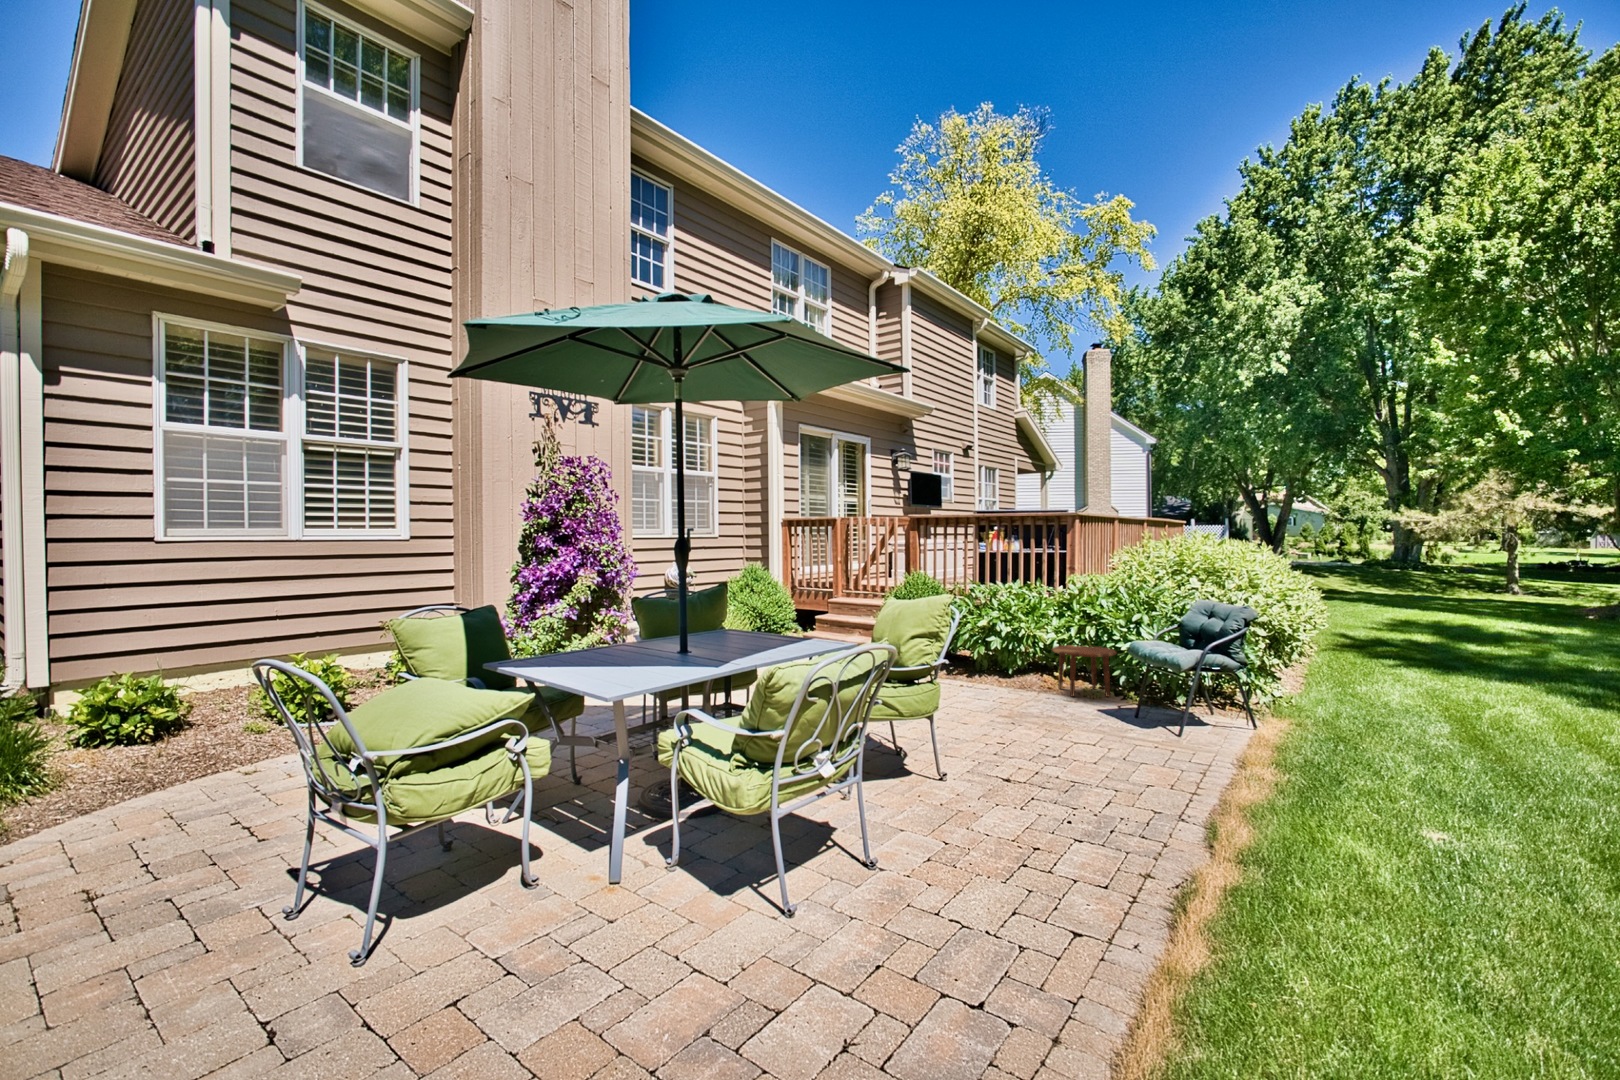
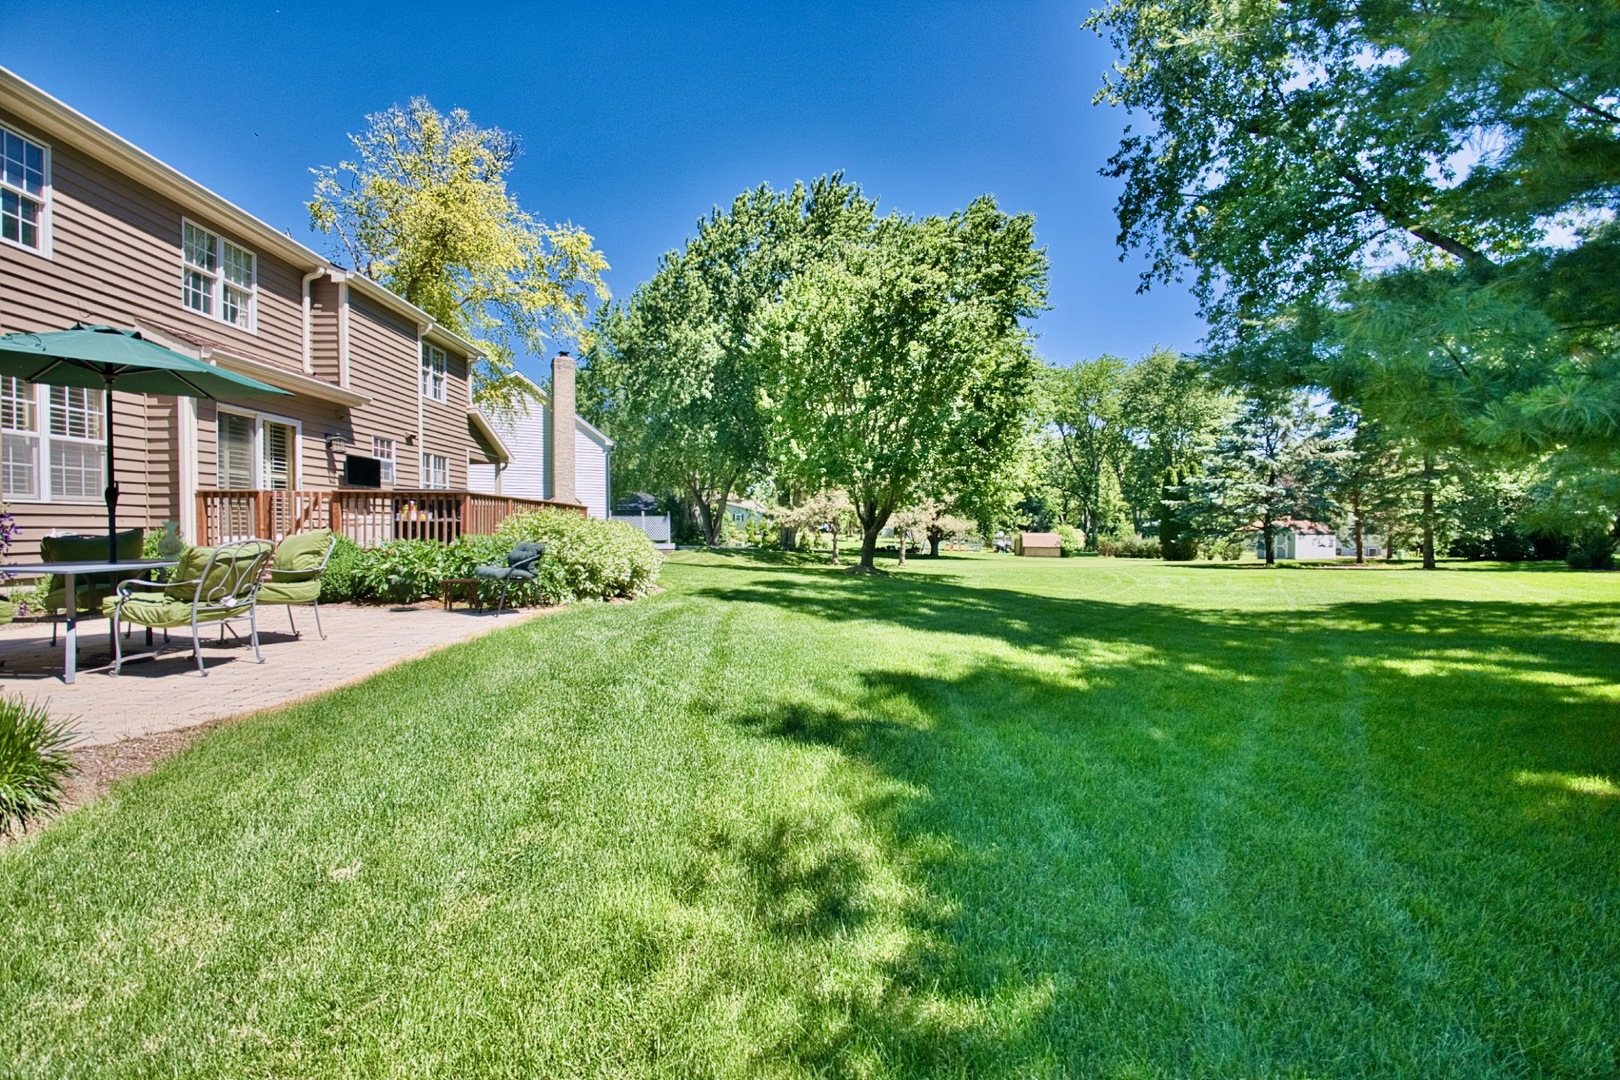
vase: none [739,589,768,647] -> present [157,521,183,561]
potted tree: none [984,621,1026,688] -> present [389,569,418,611]

